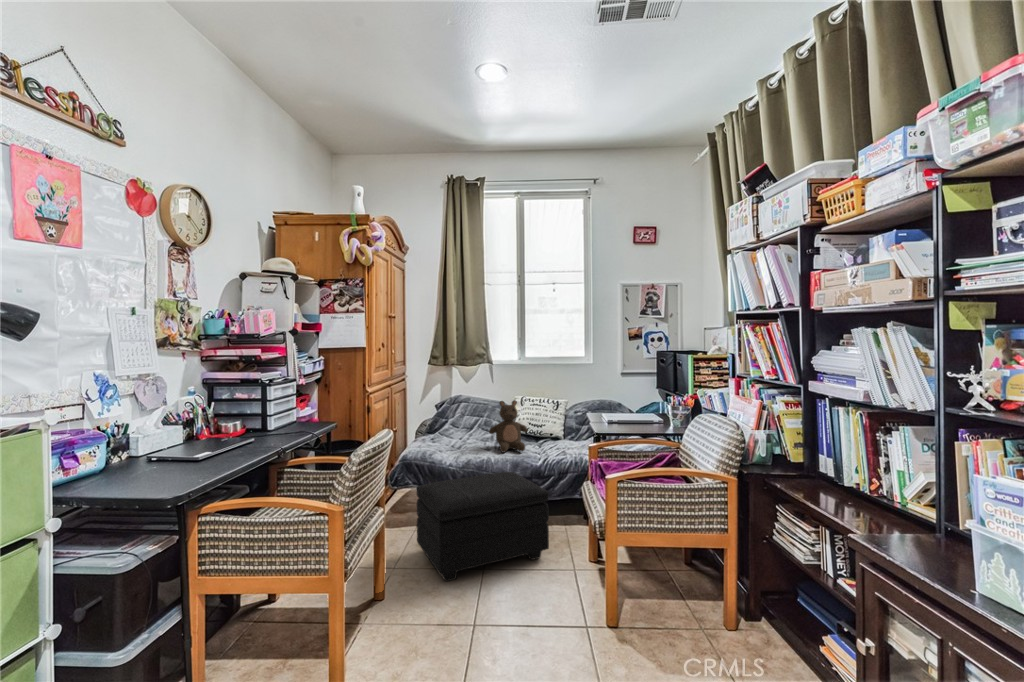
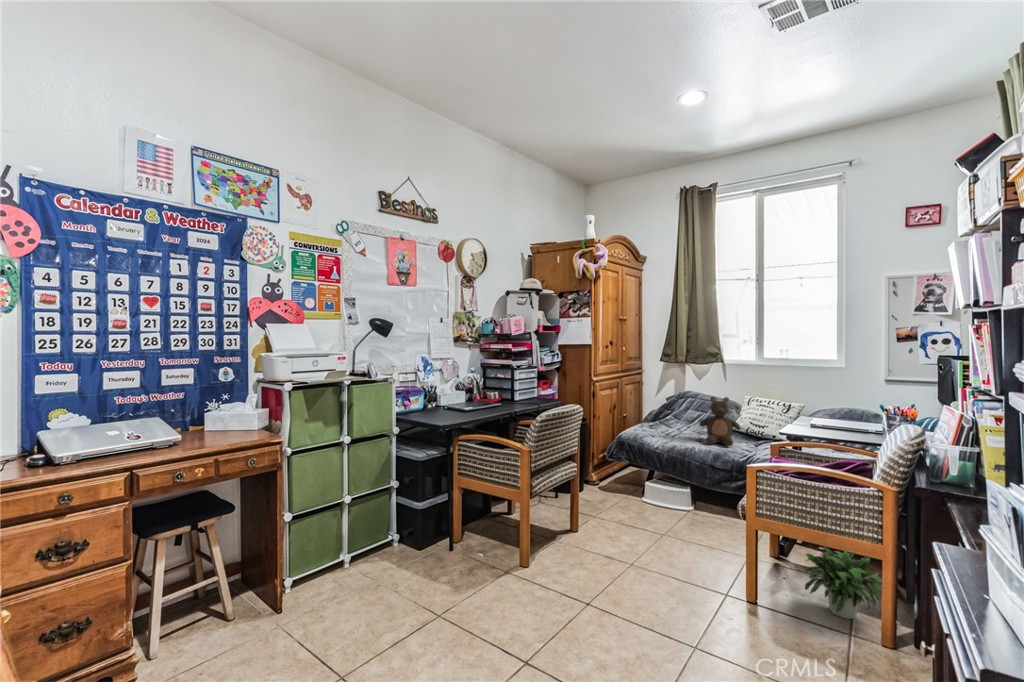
footstool: present [417,472,549,581] -> none [618,457,729,541]
potted plant: none [645,533,722,609] -> present [805,547,900,626]

